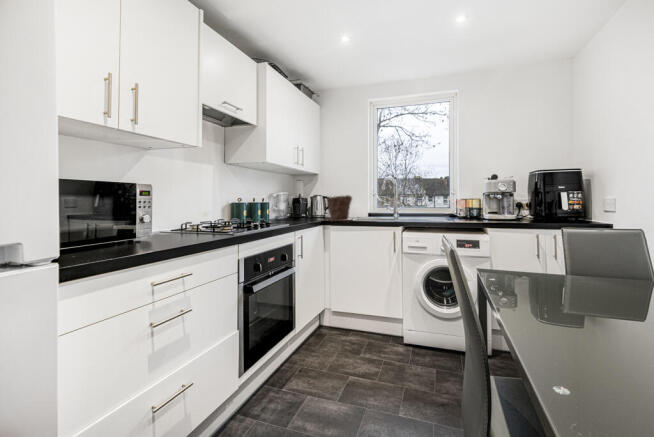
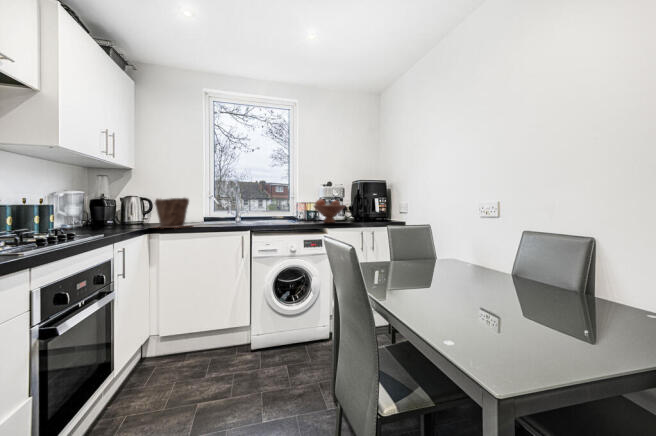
fruit bowl: none [480,191,526,219] -> present [314,199,345,223]

